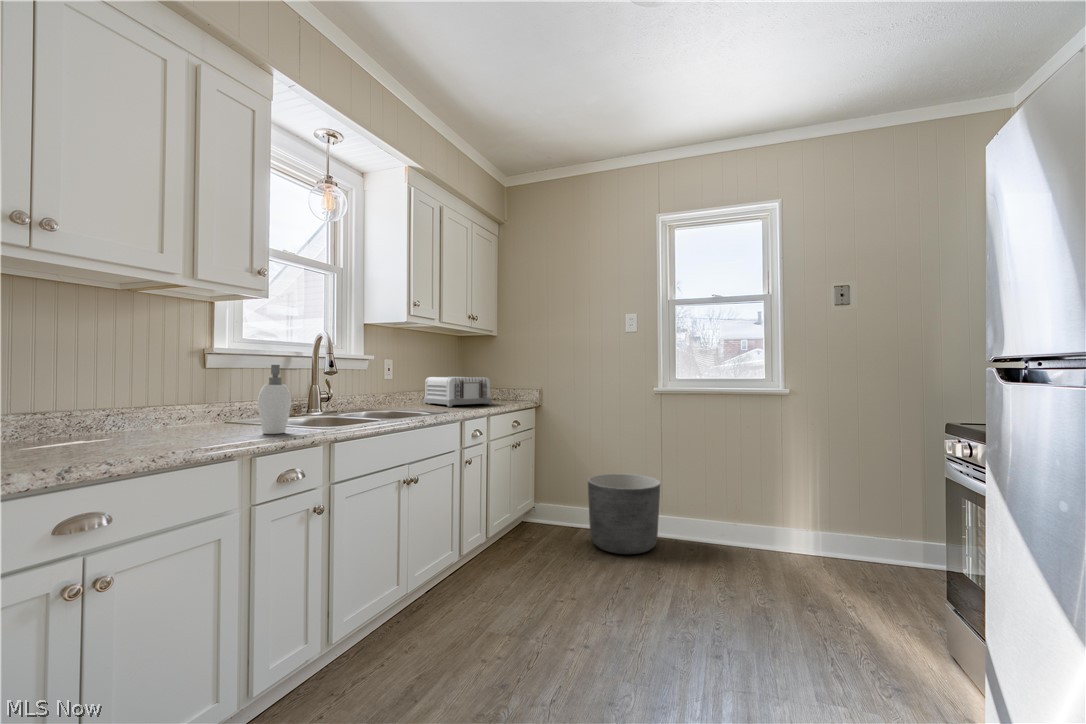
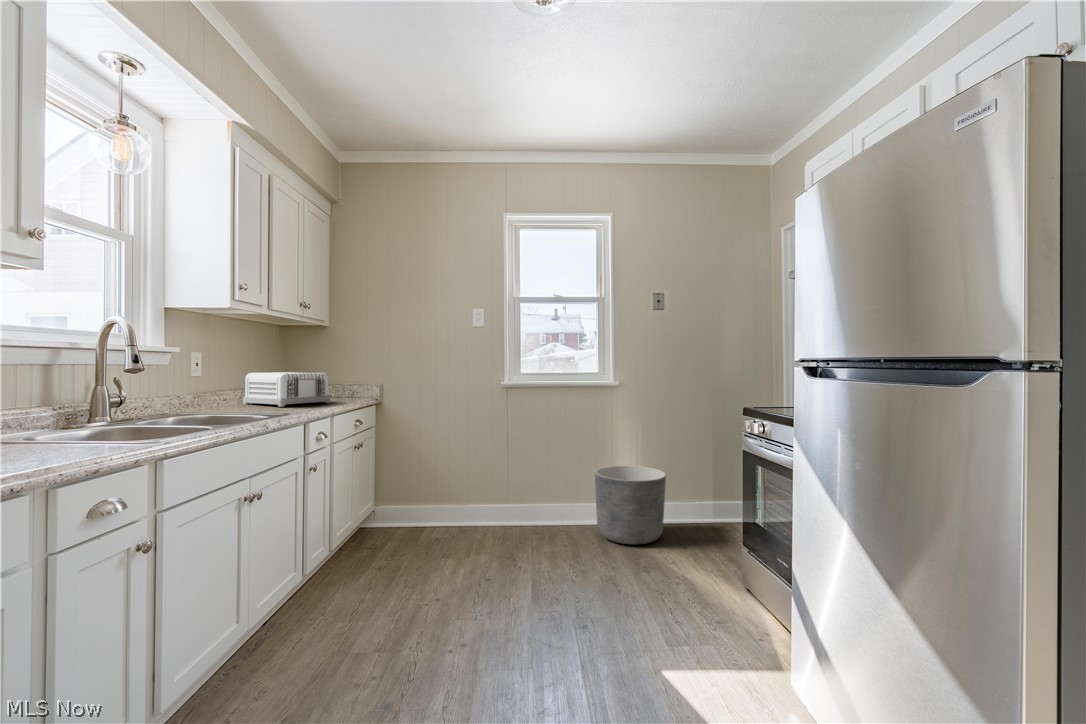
soap dispenser: present [257,365,297,434] -> none [42,362,108,455]
planter: present [588,473,660,554] -> present [595,466,666,544]

